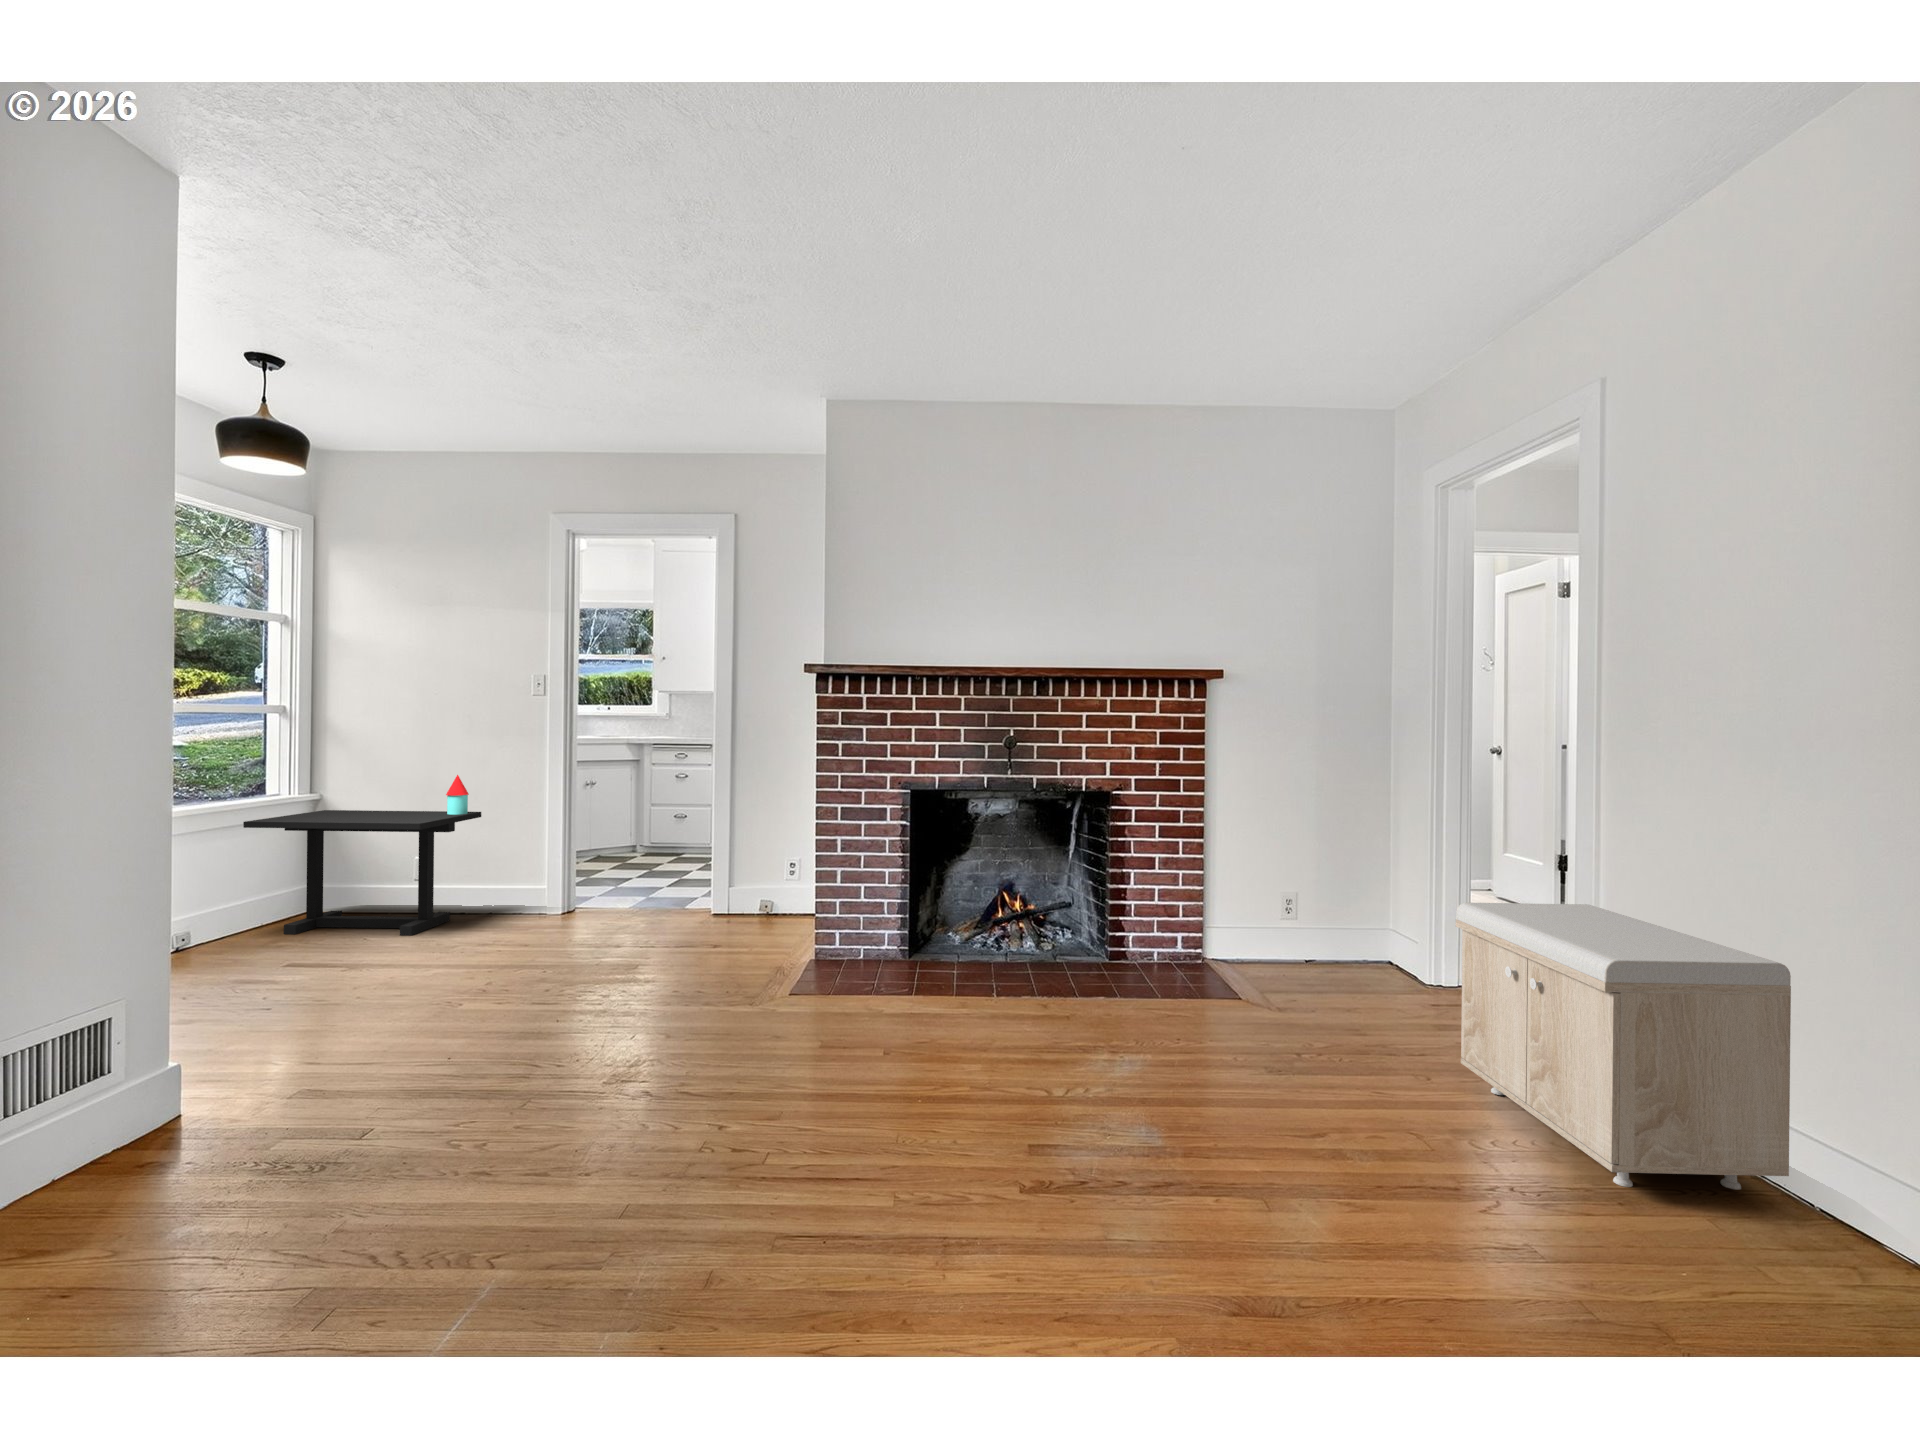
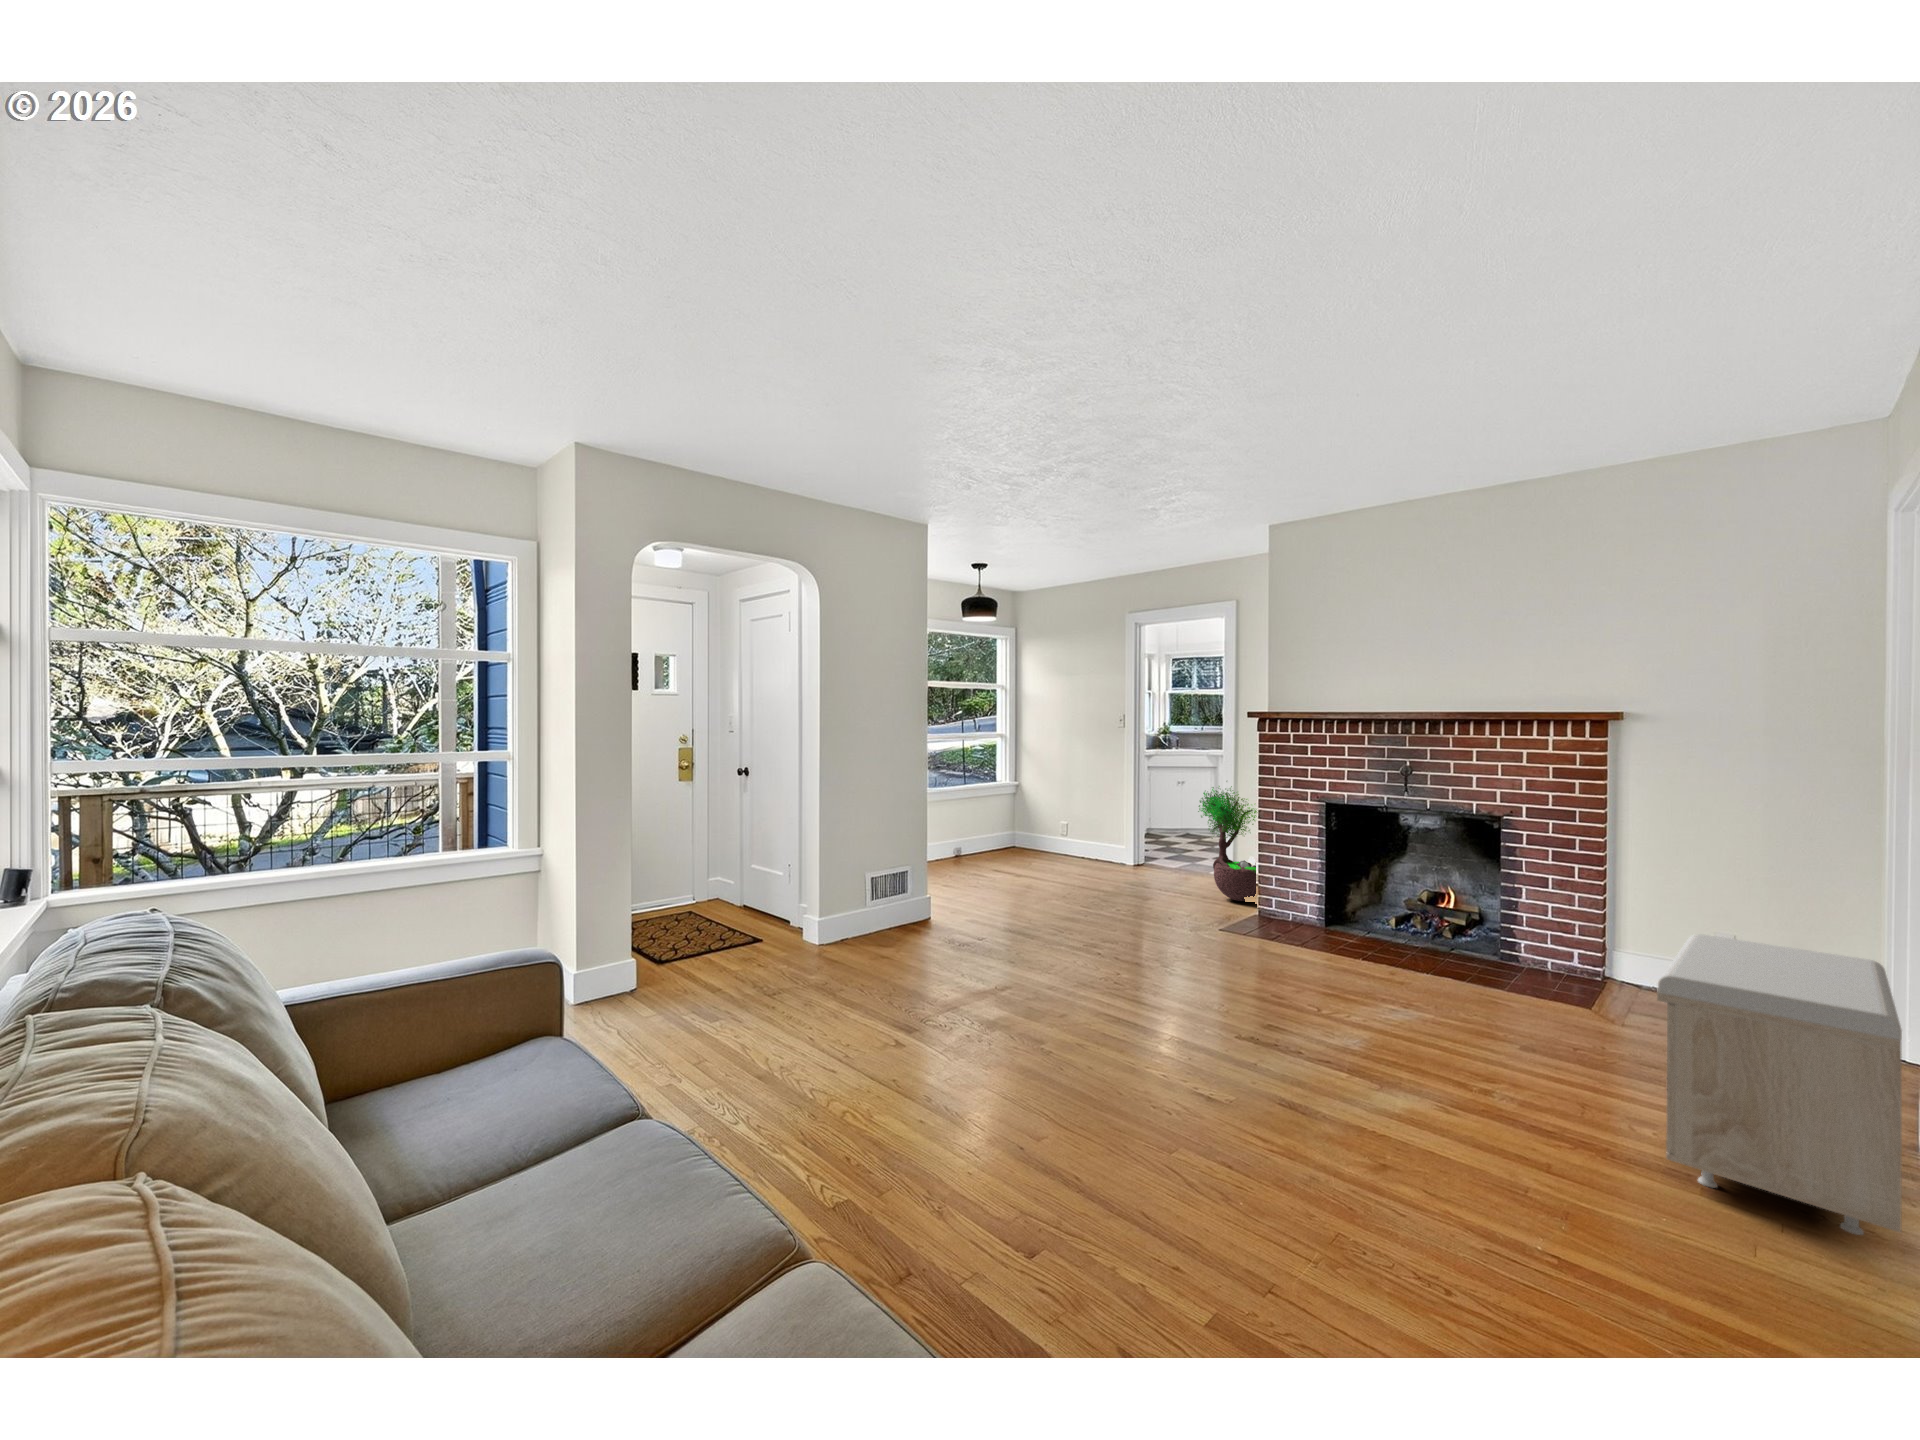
potted tree: none [700,766,804,941] -> present [1198,786,1257,901]
side table: present [243,775,481,936] -> none [983,777,1095,866]

